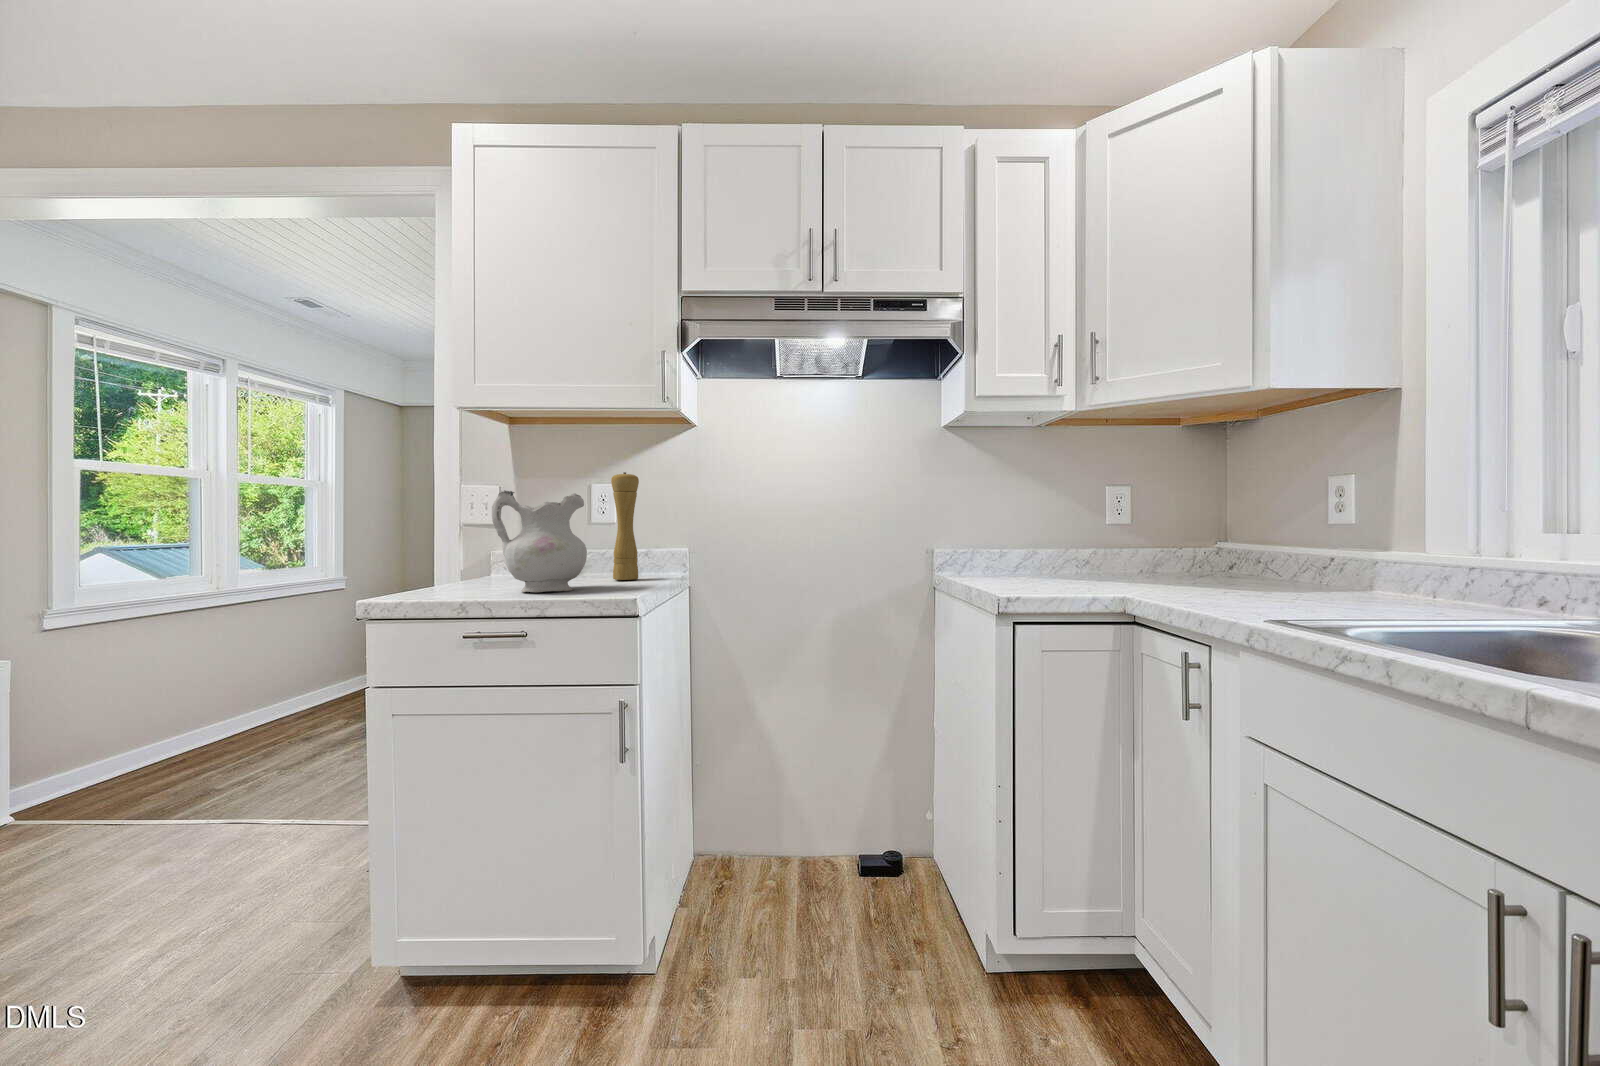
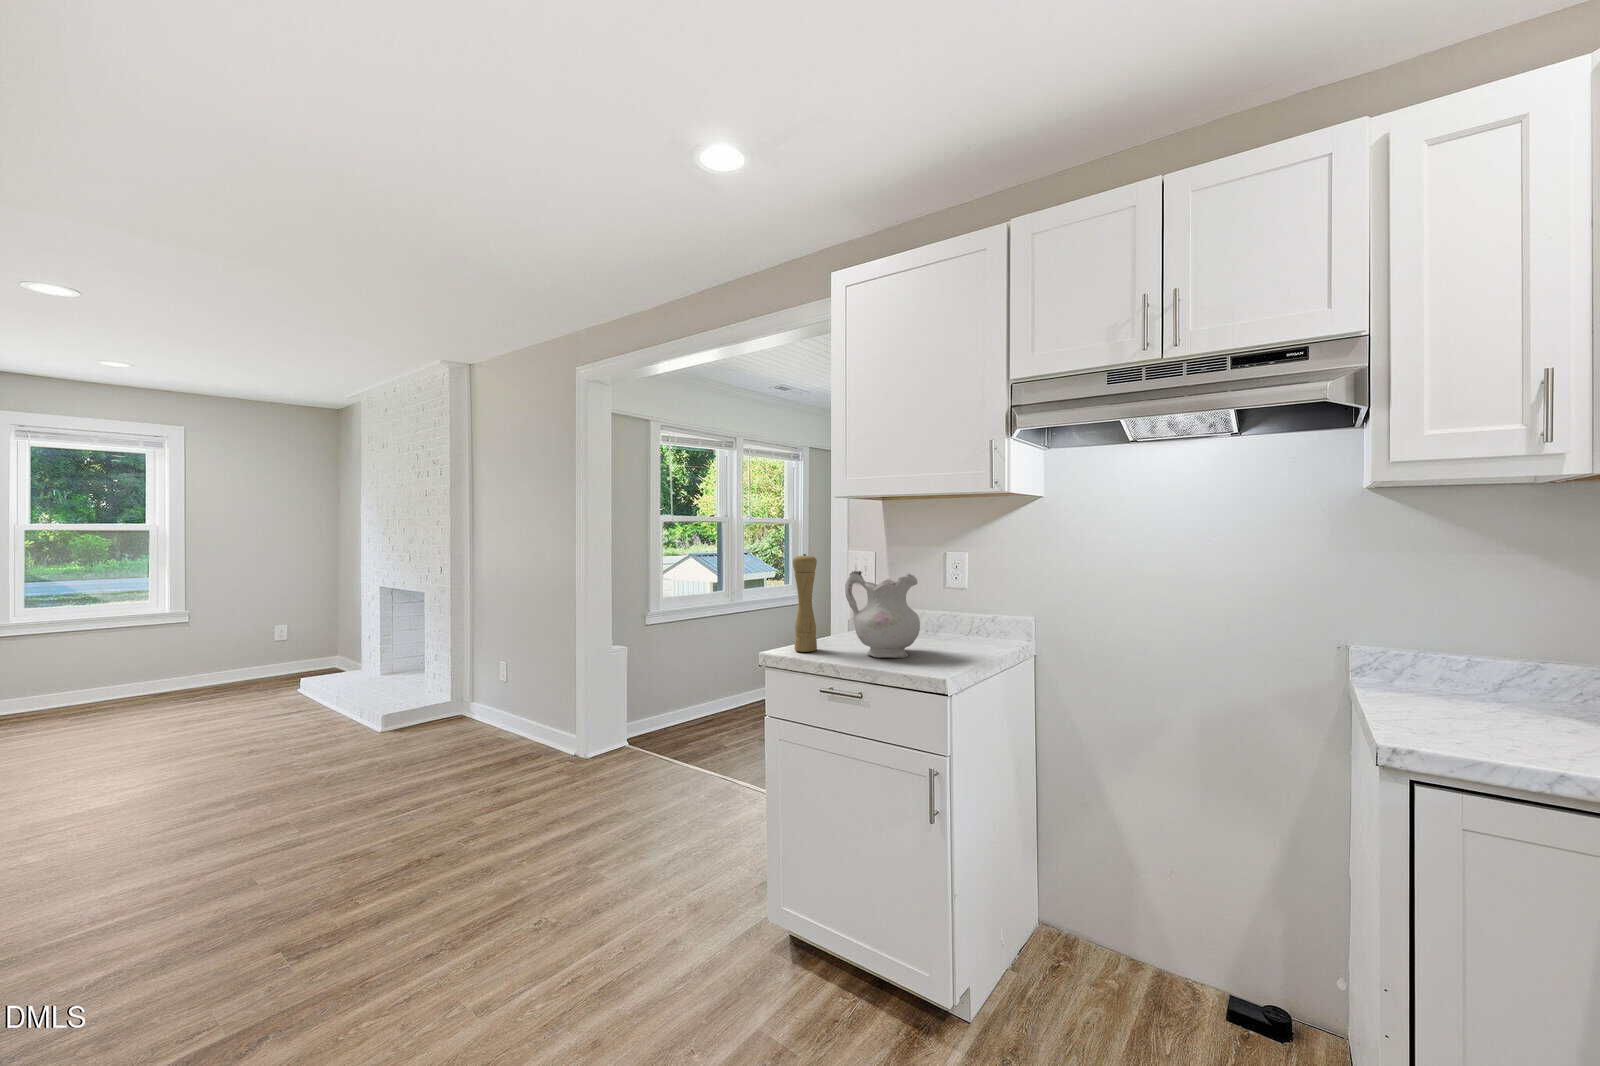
pepper mill: present [611,472,639,580] -> present [793,554,817,652]

